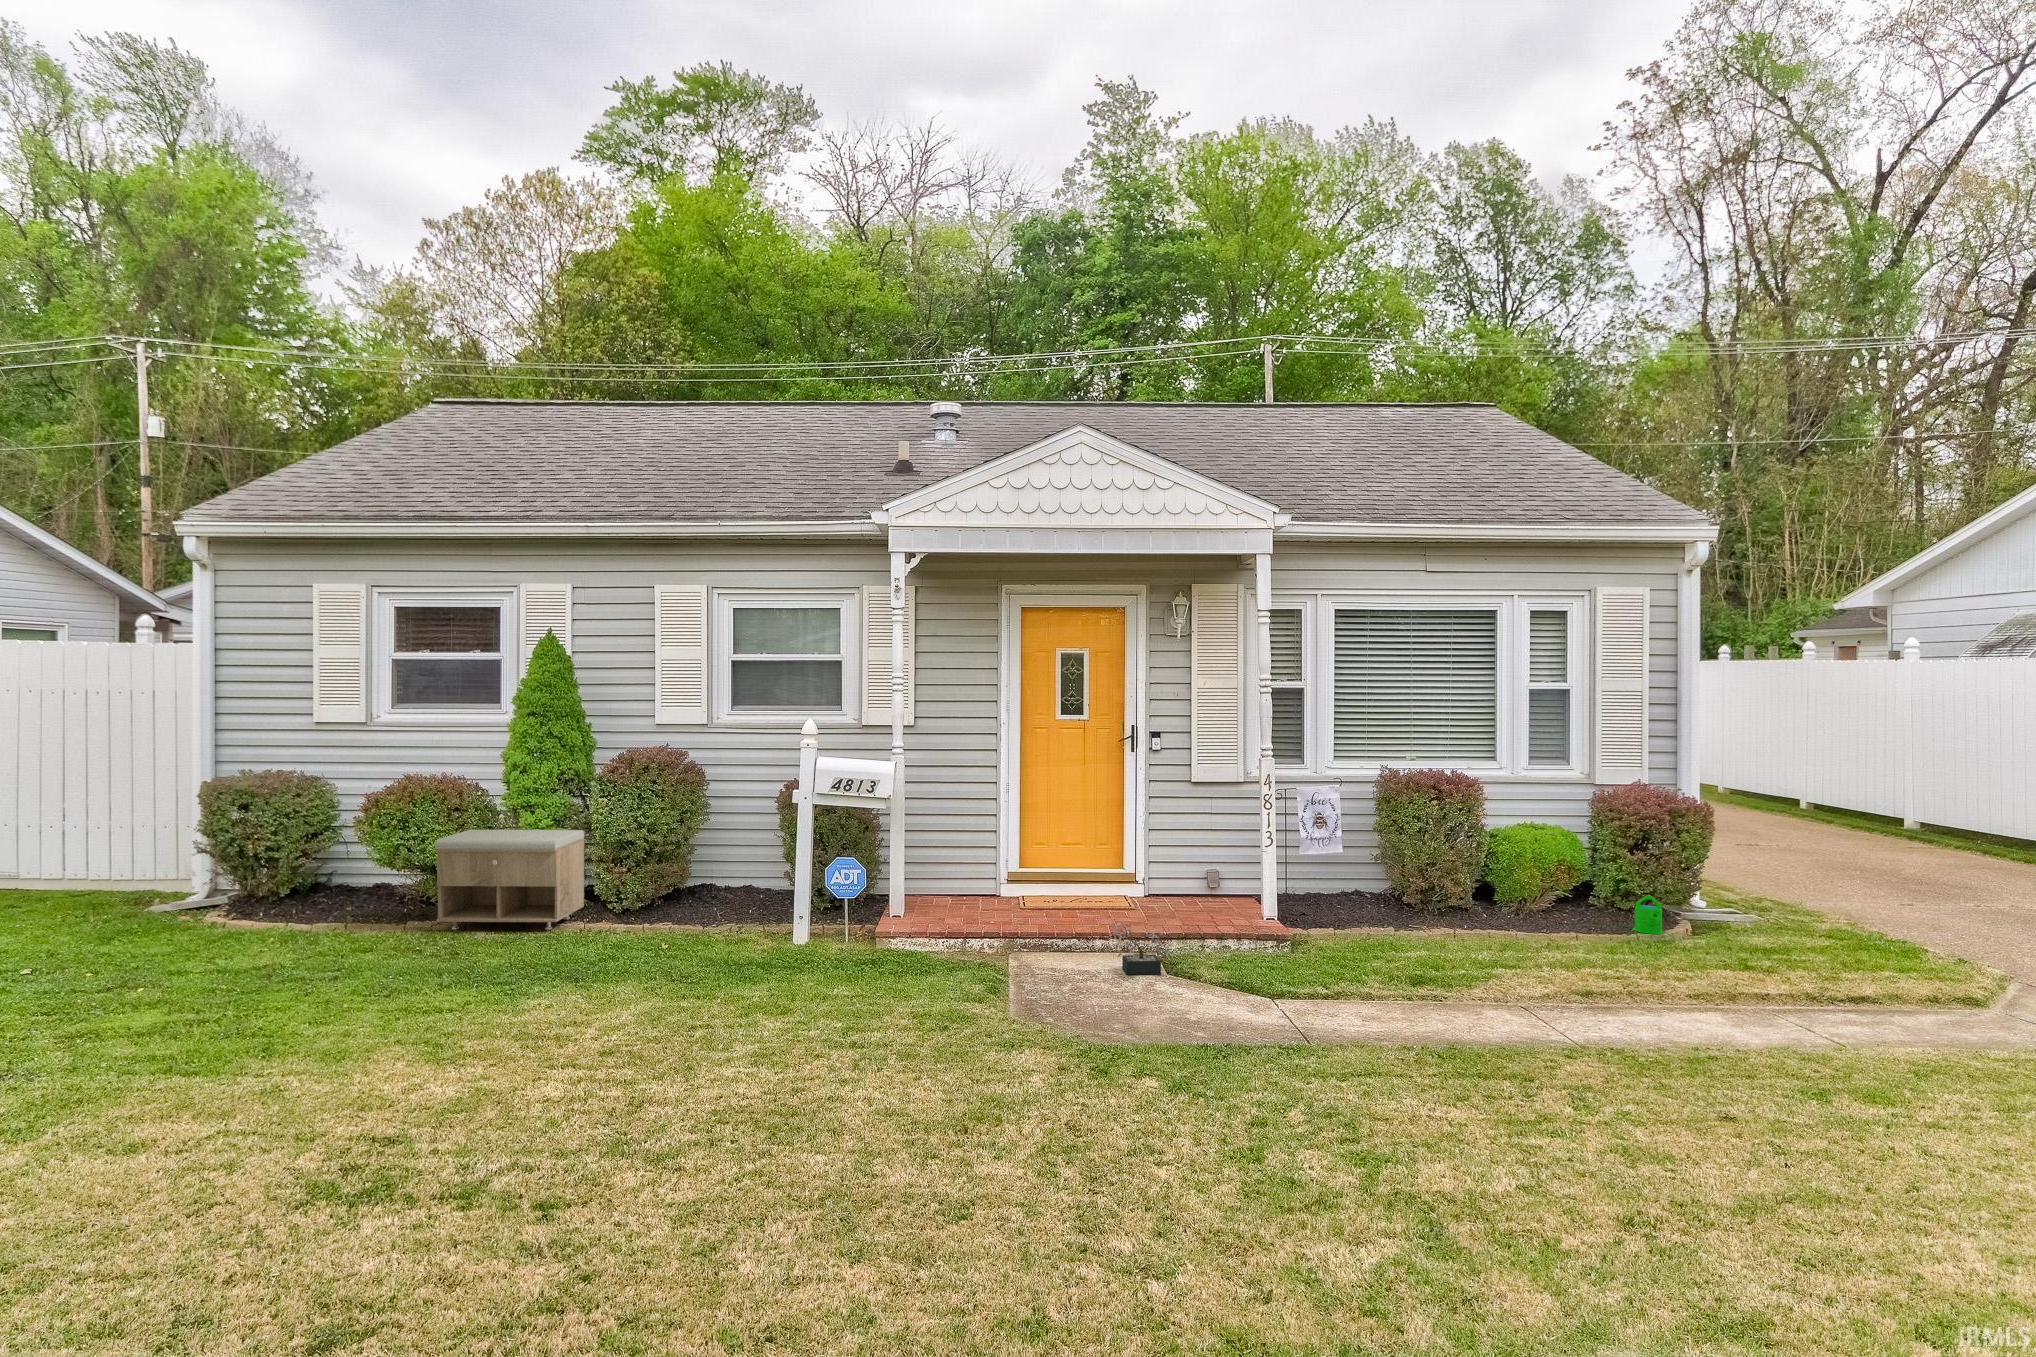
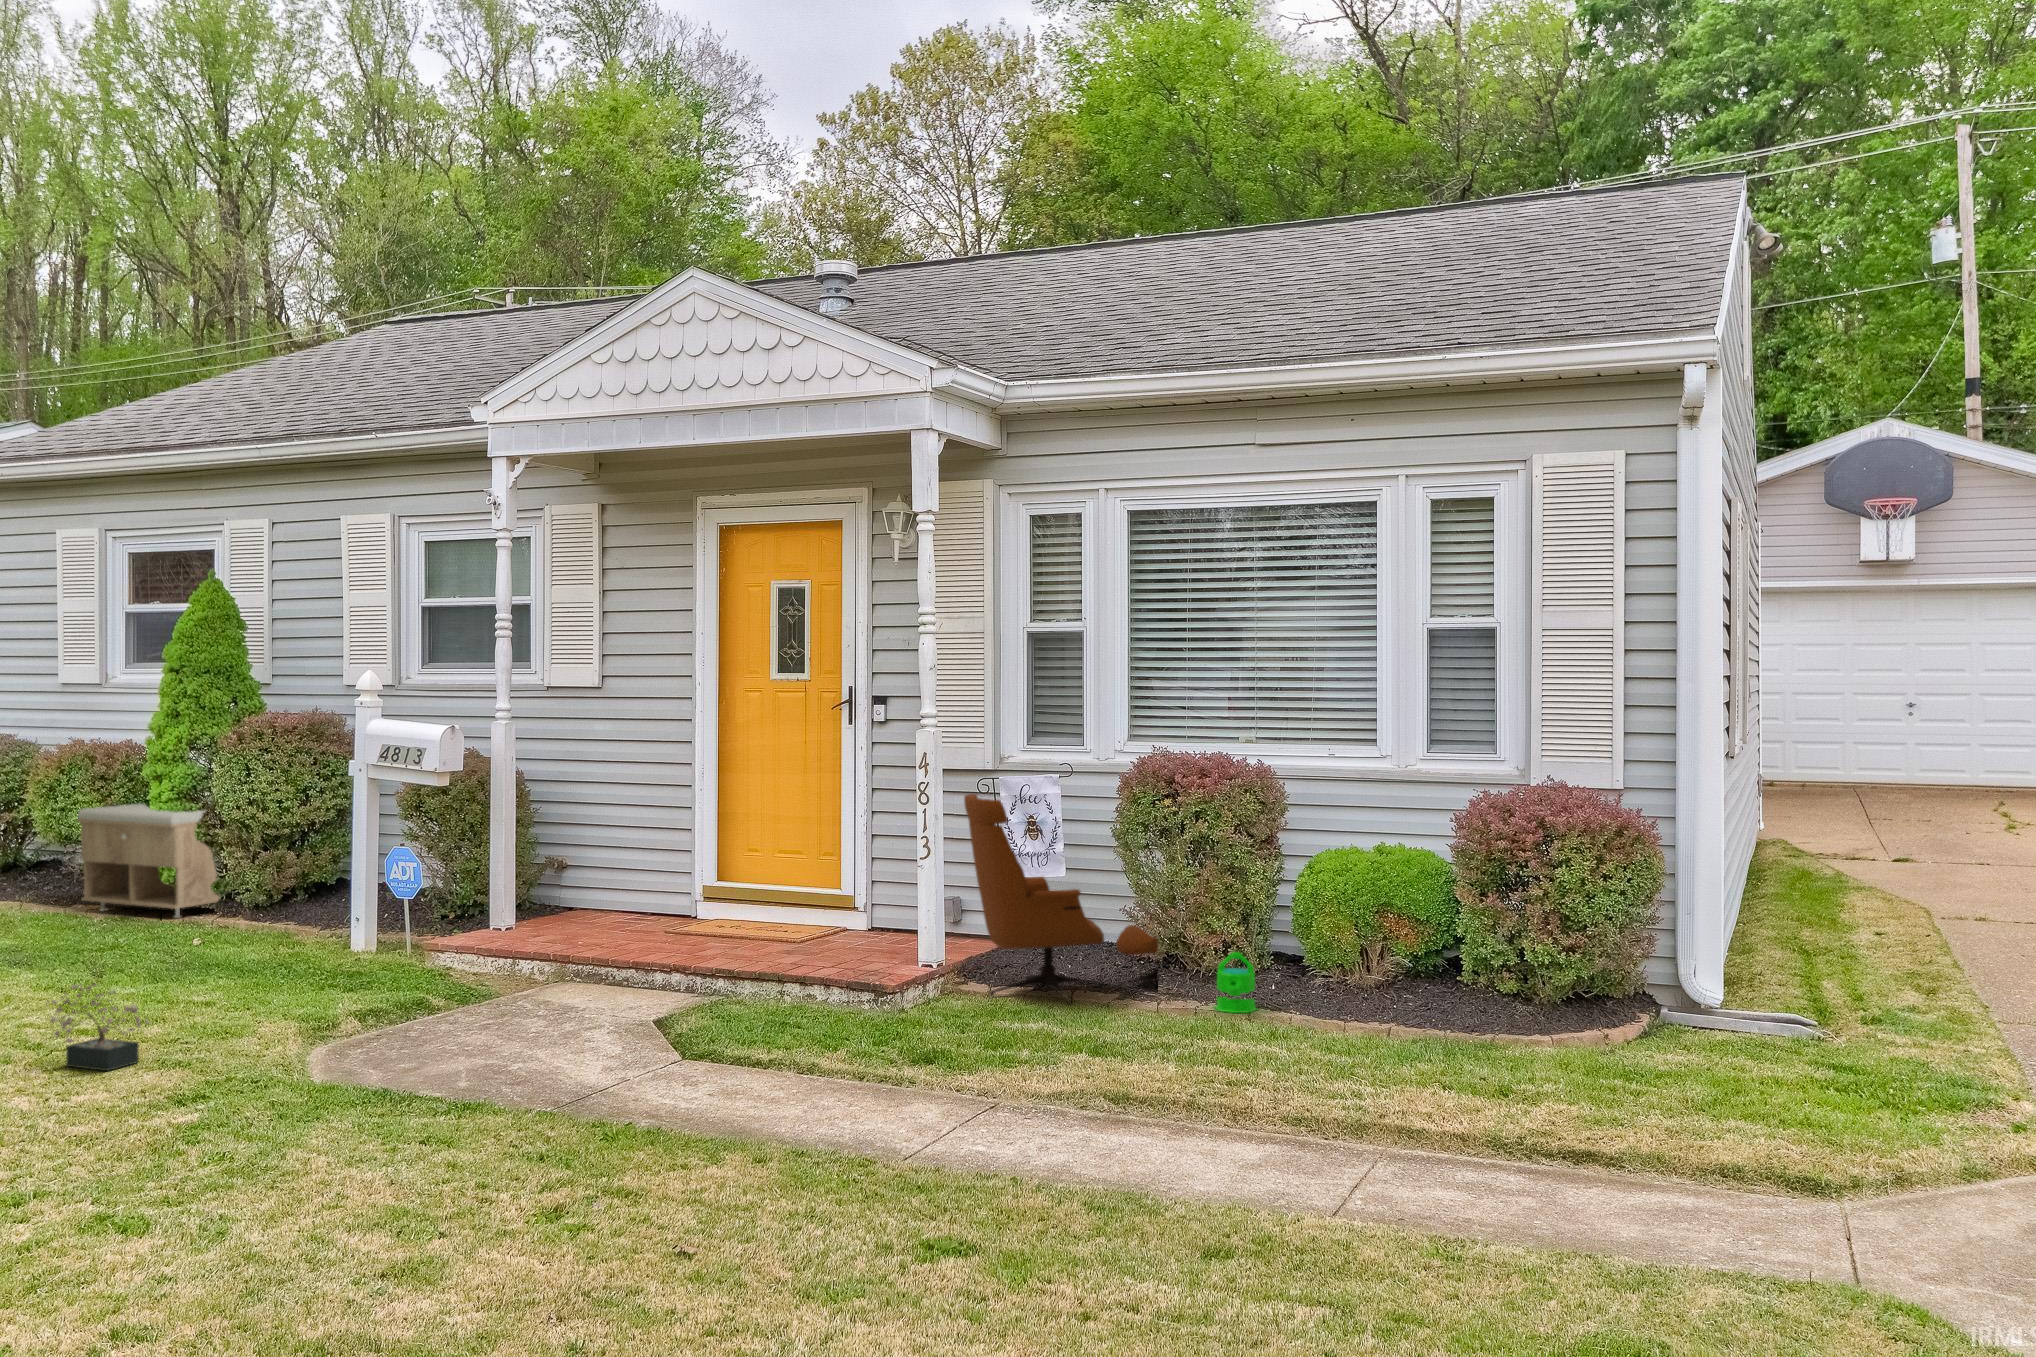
lounge chair: none [1301,800,1413,935] -> present [964,794,1158,1004]
watering can: present [1632,895,1664,934] -> present [1215,952,1257,1013]
decorative plant: present [1108,921,1169,975] -> present [50,983,150,1071]

